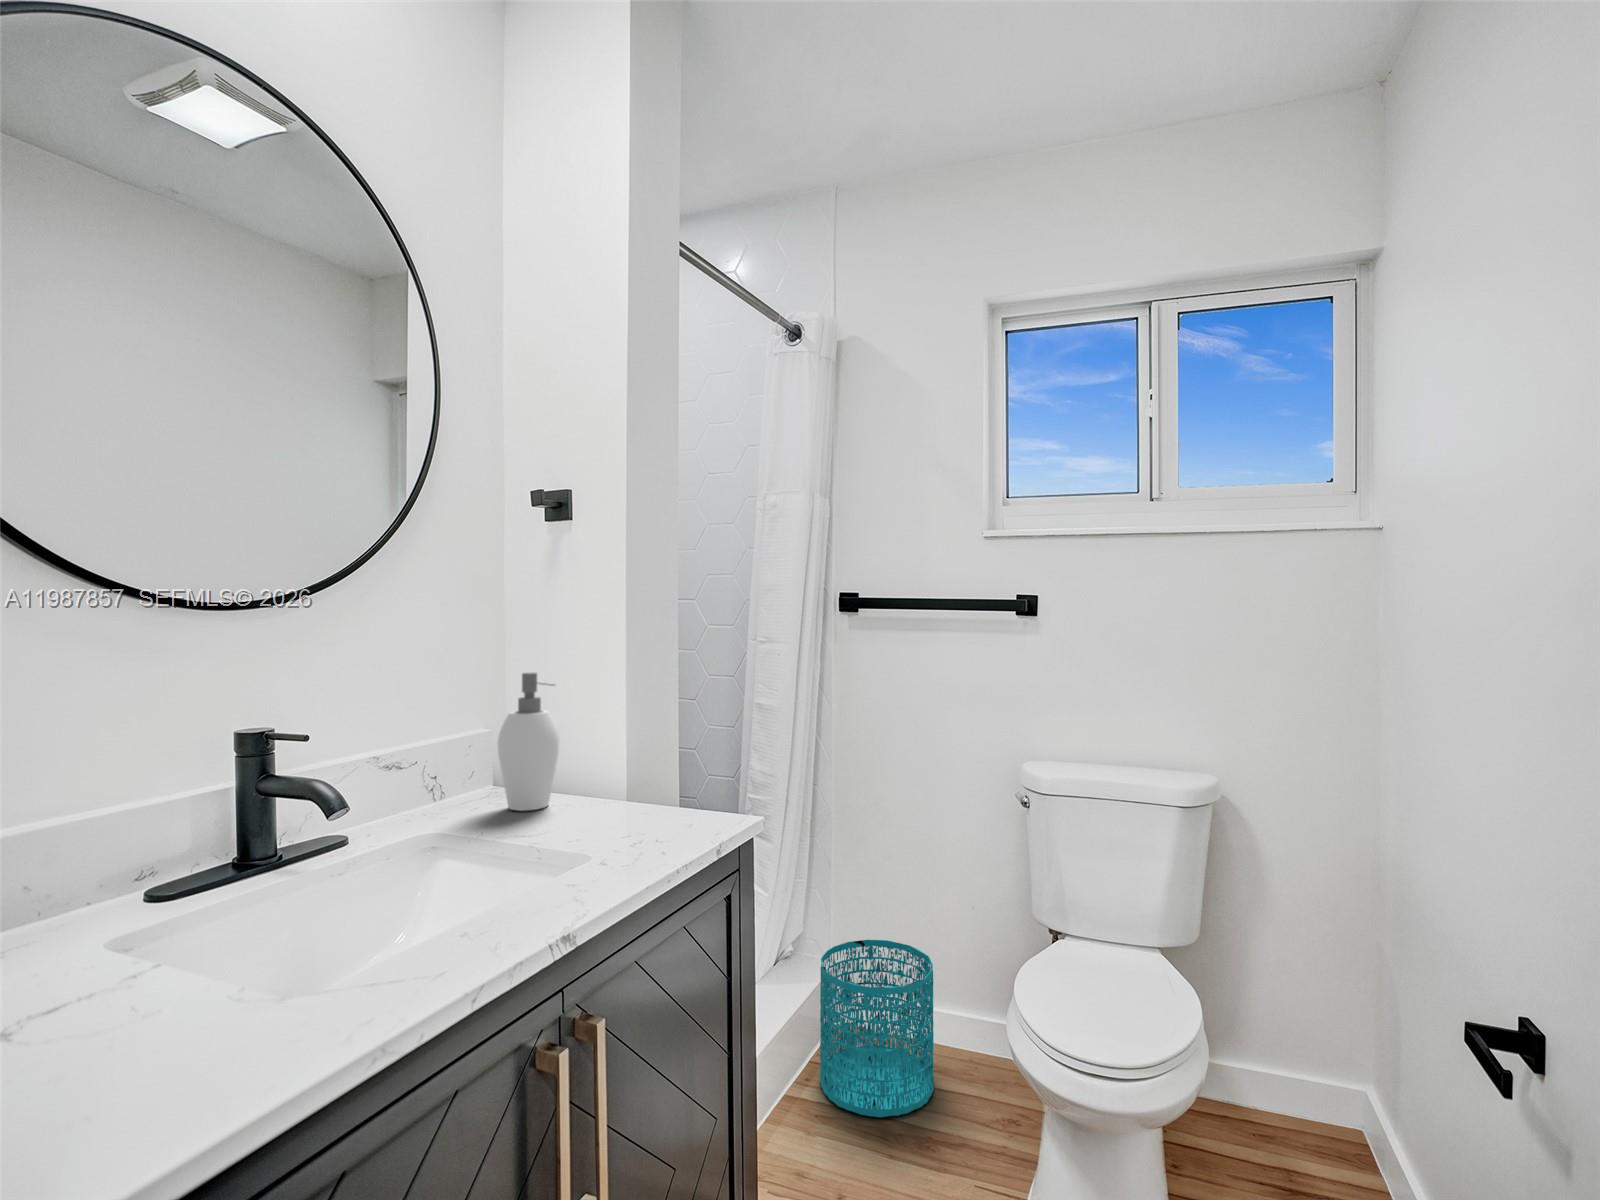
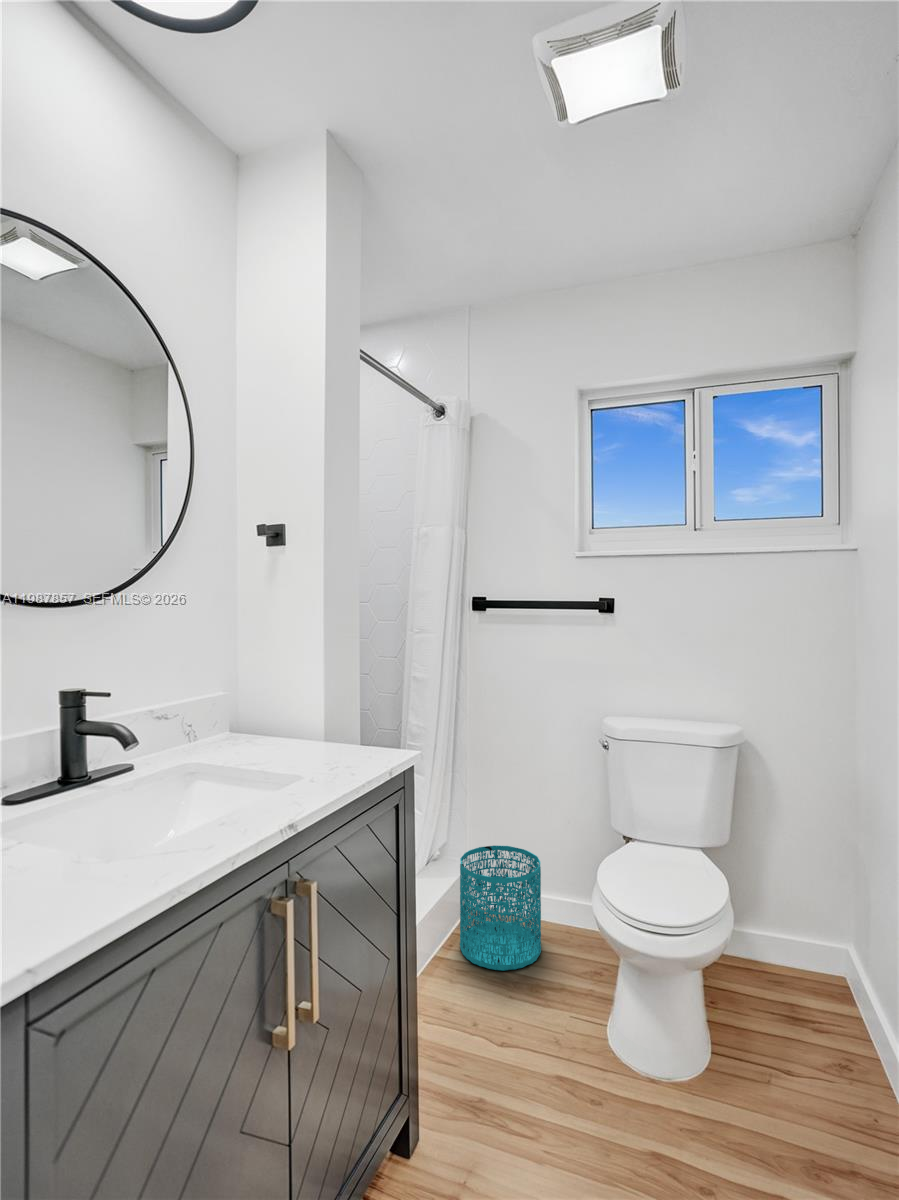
soap dispenser: present [498,672,560,811] -> none [235,652,278,749]

